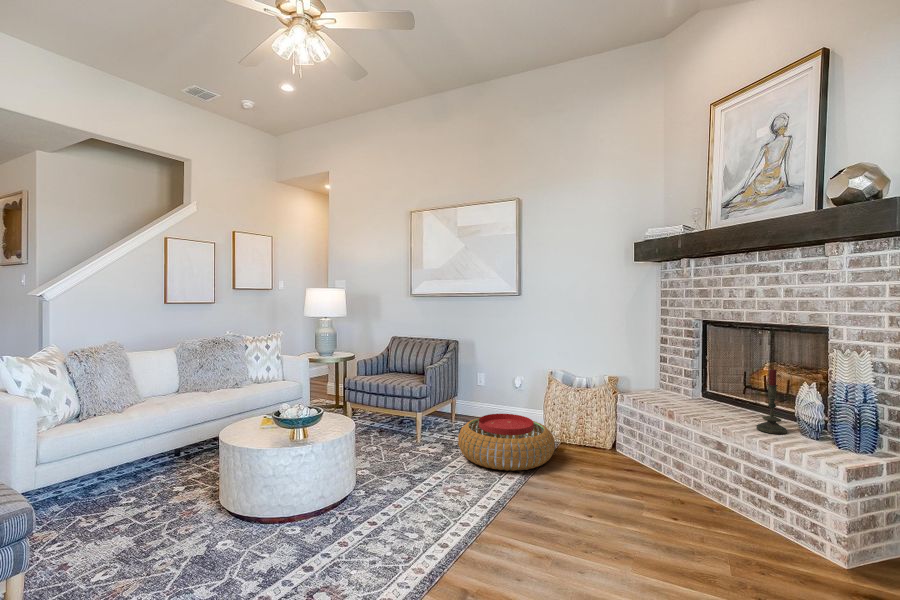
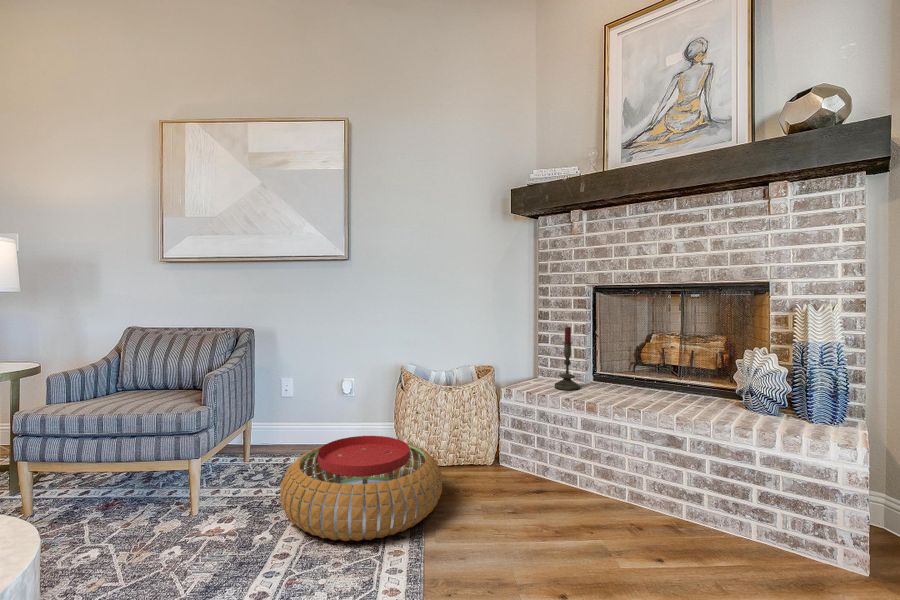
candle: present [757,369,787,434] -> present [555,326,580,390]

